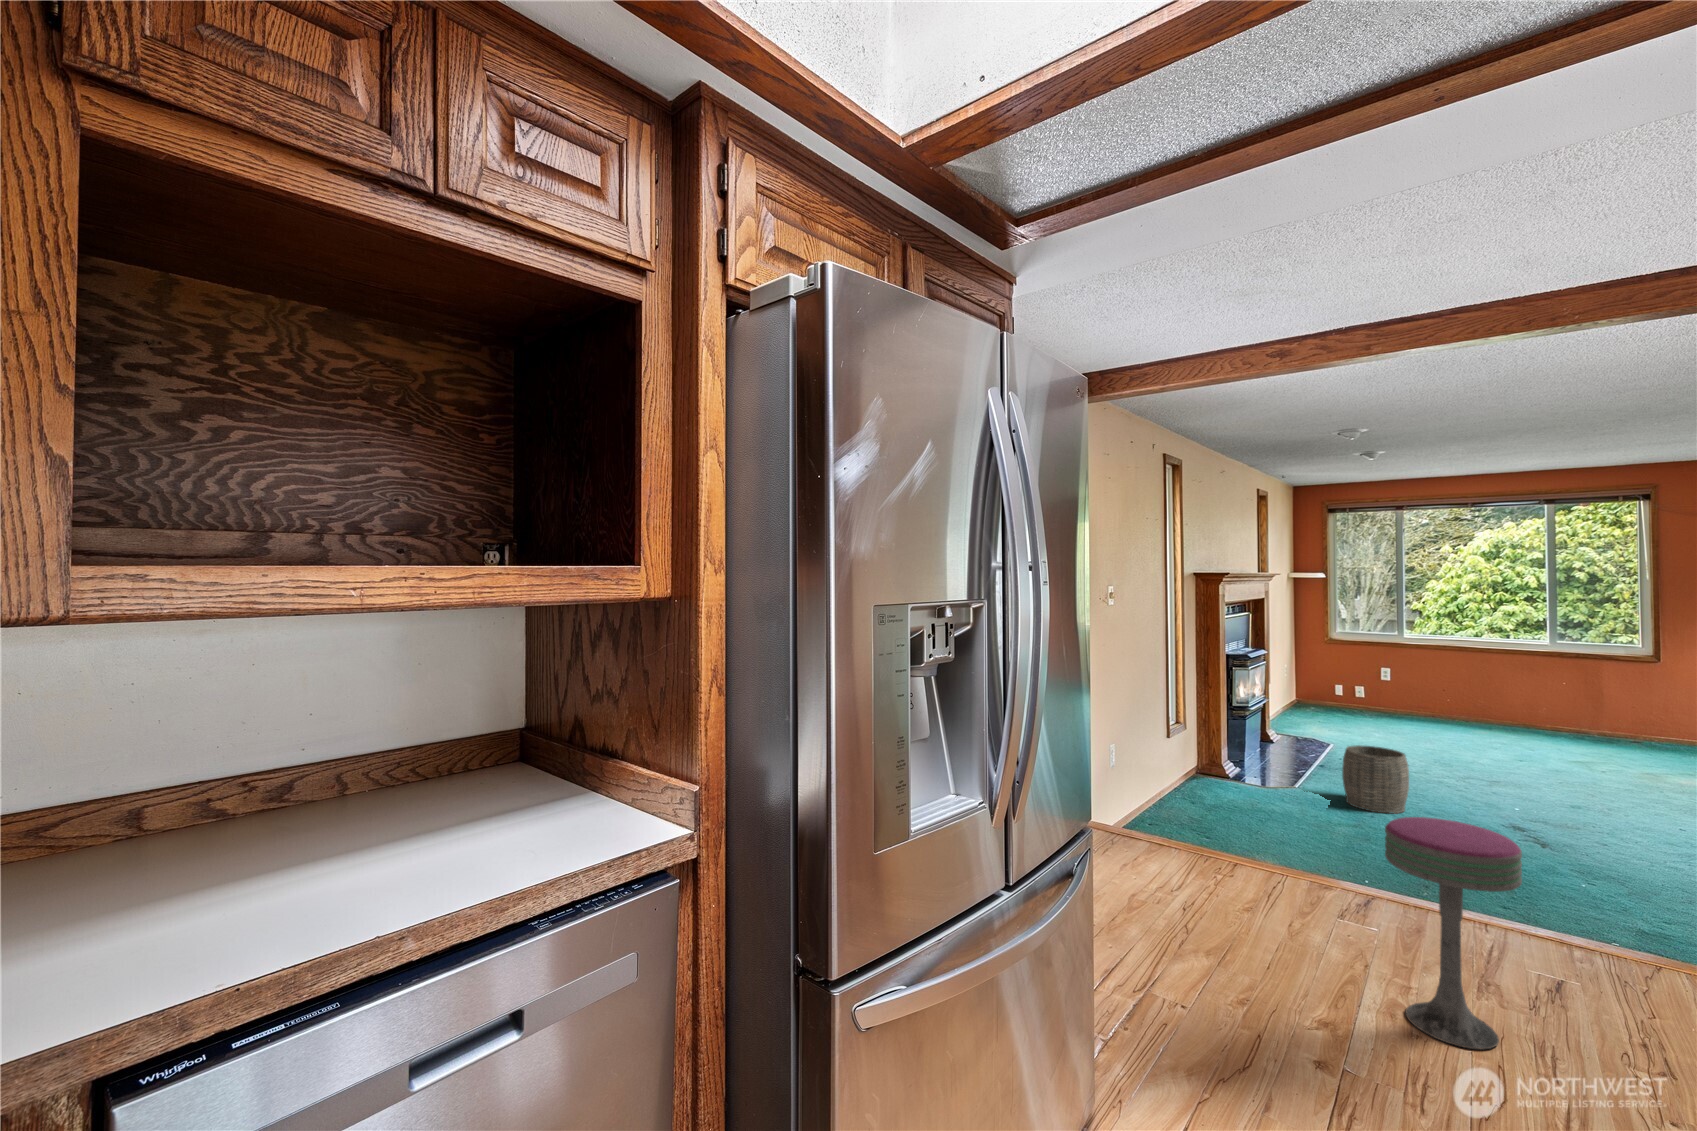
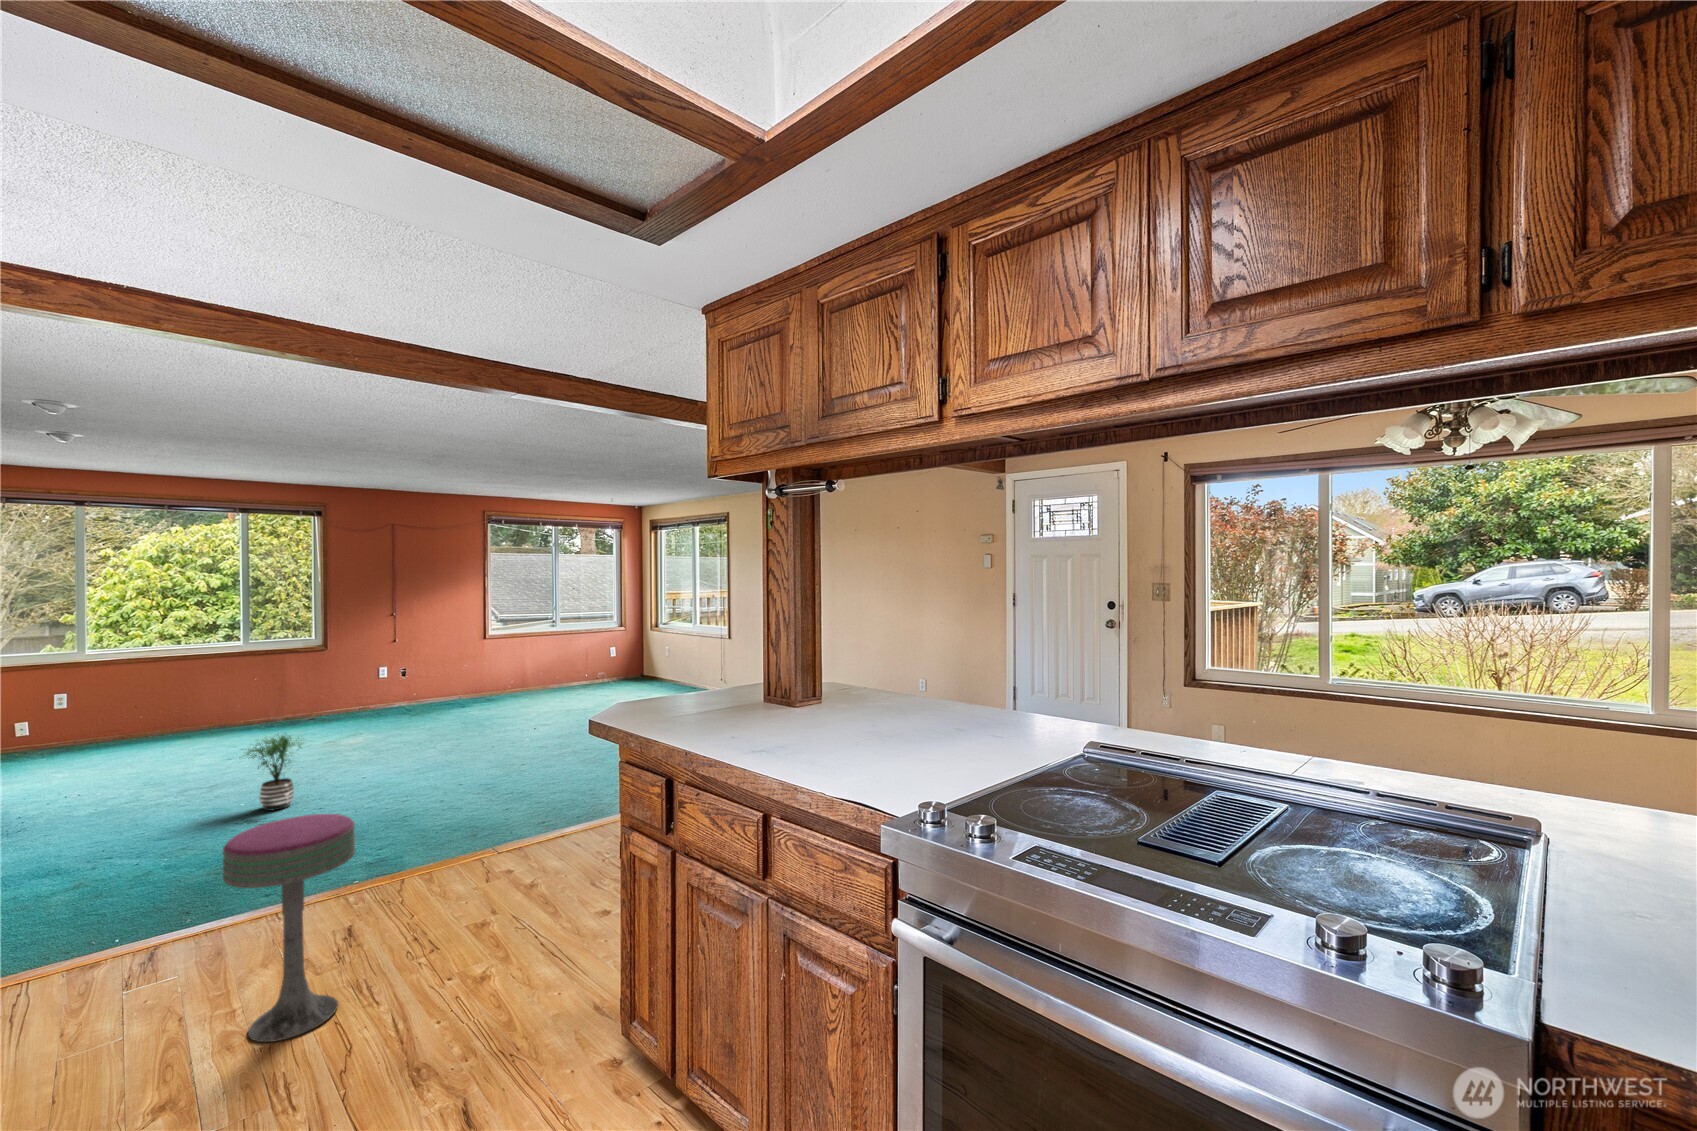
woven basket: present [1342,745,1409,813] -> none [32,783,127,869]
potted plant: none [1519,745,1602,834] -> present [244,733,304,811]

